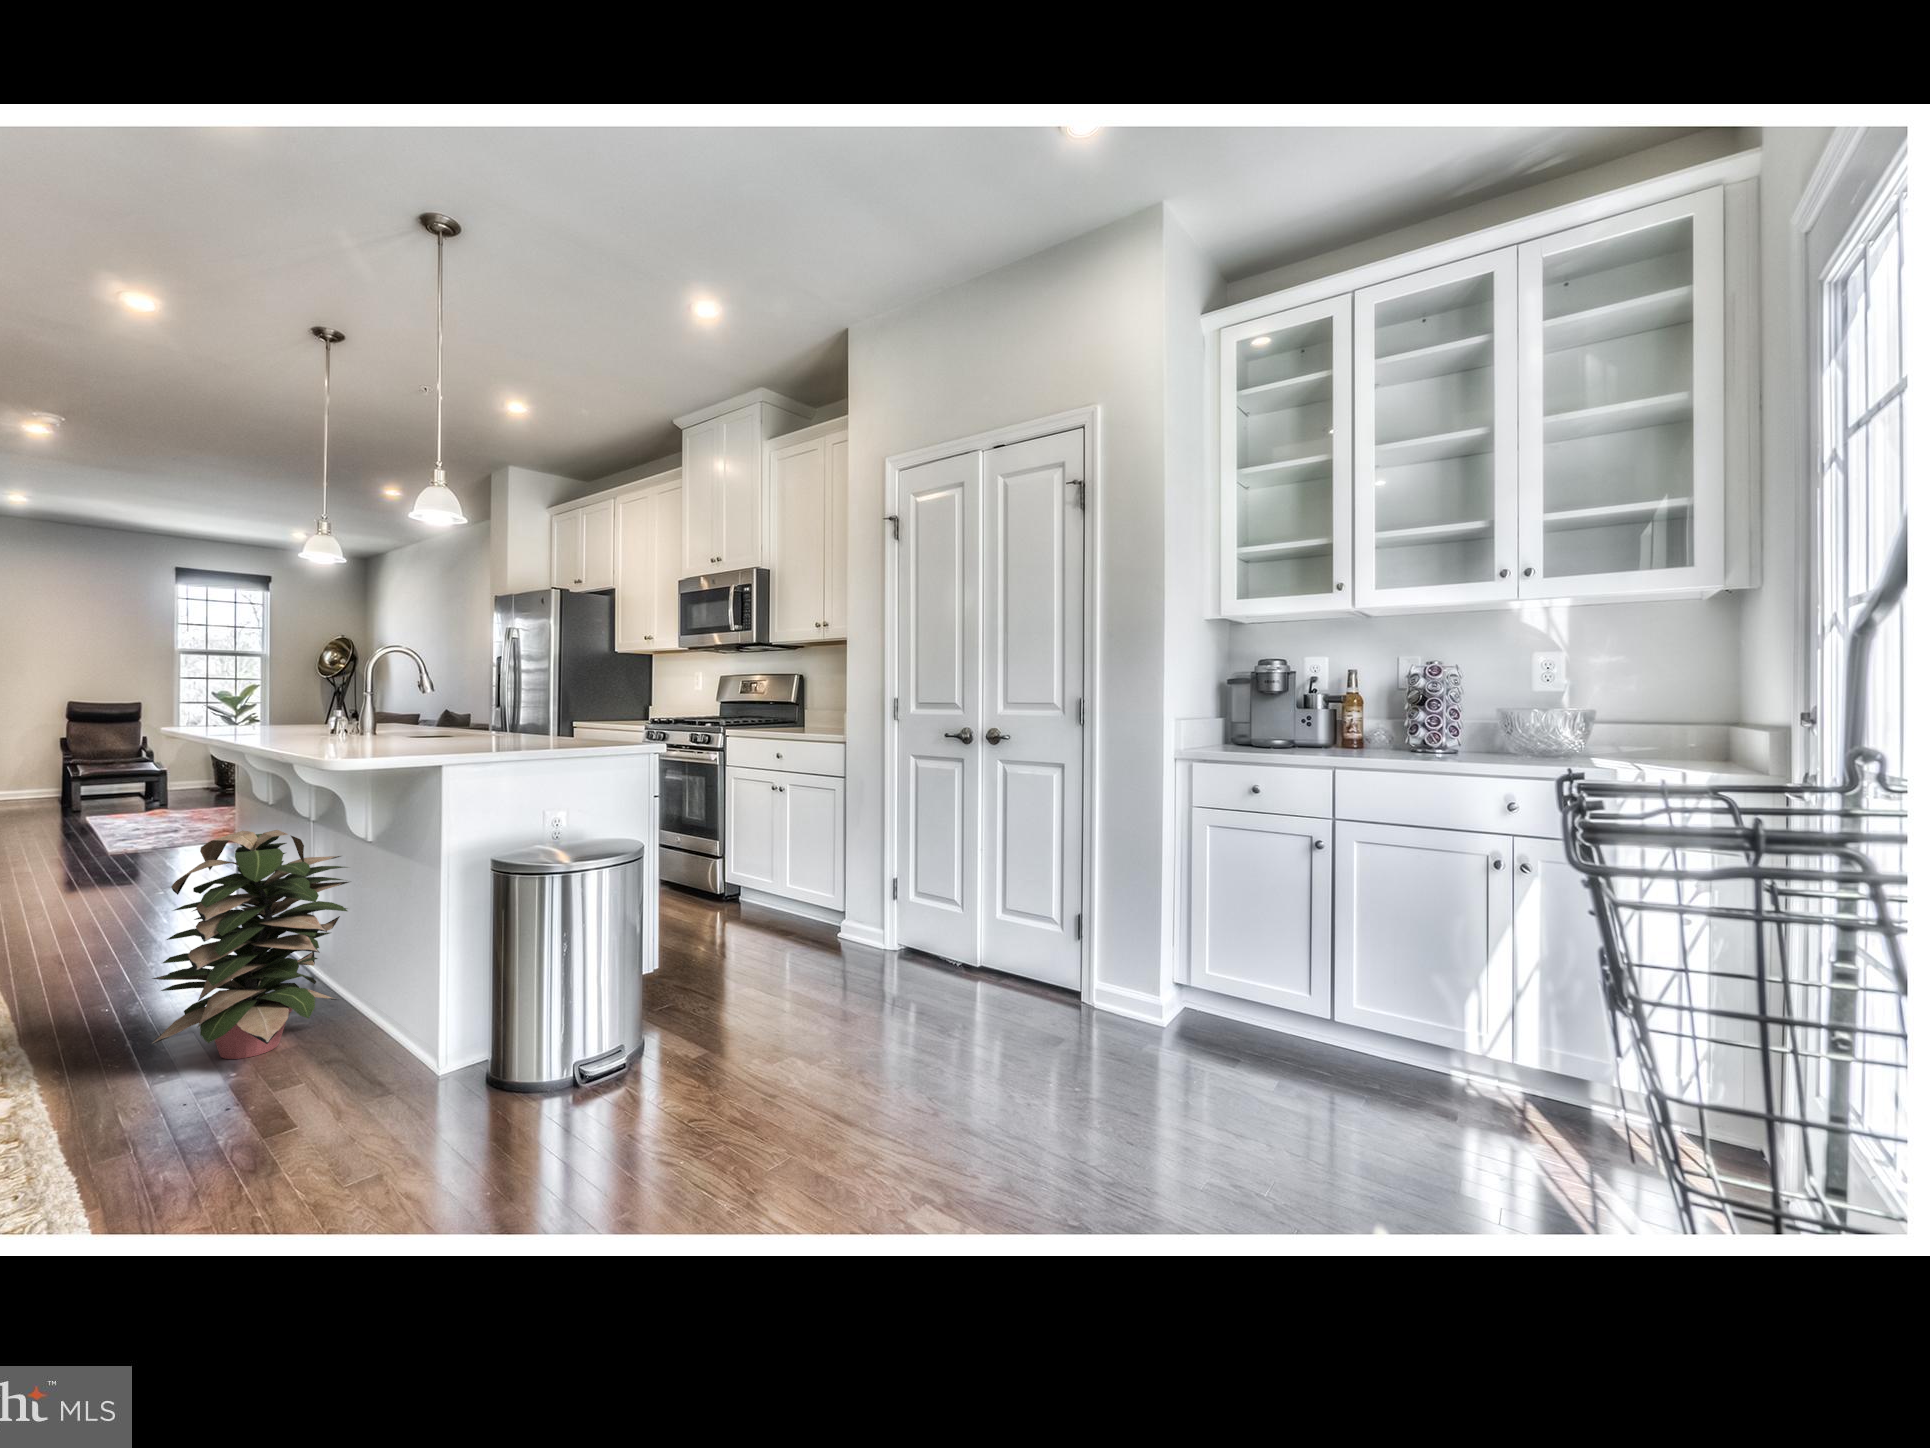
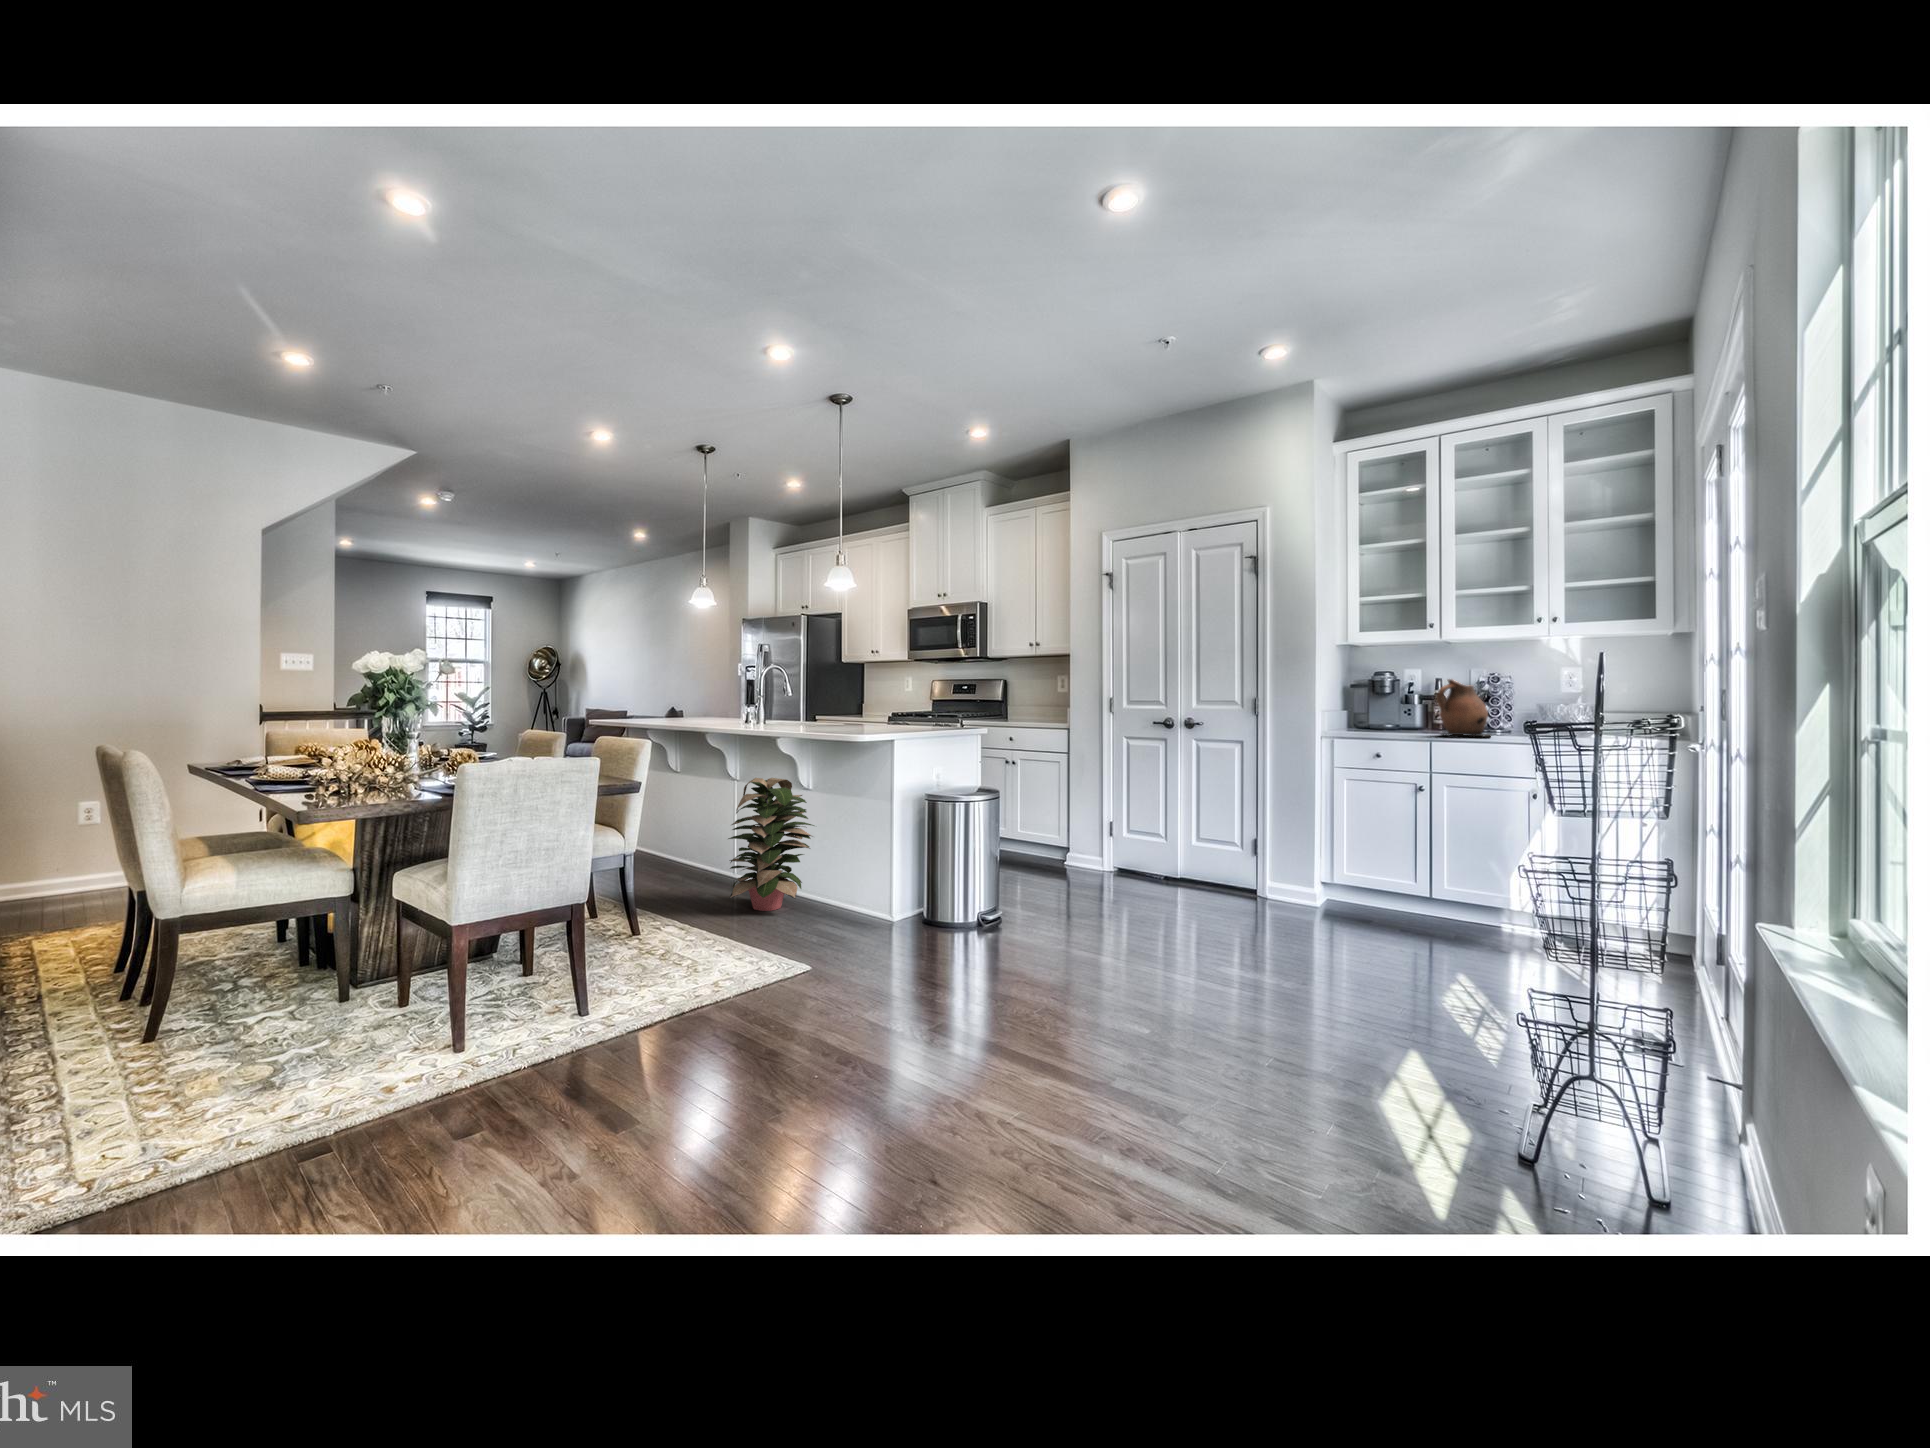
ceramic pitcher: none [1341,668,1428,764] -> present [1437,679,1491,736]

